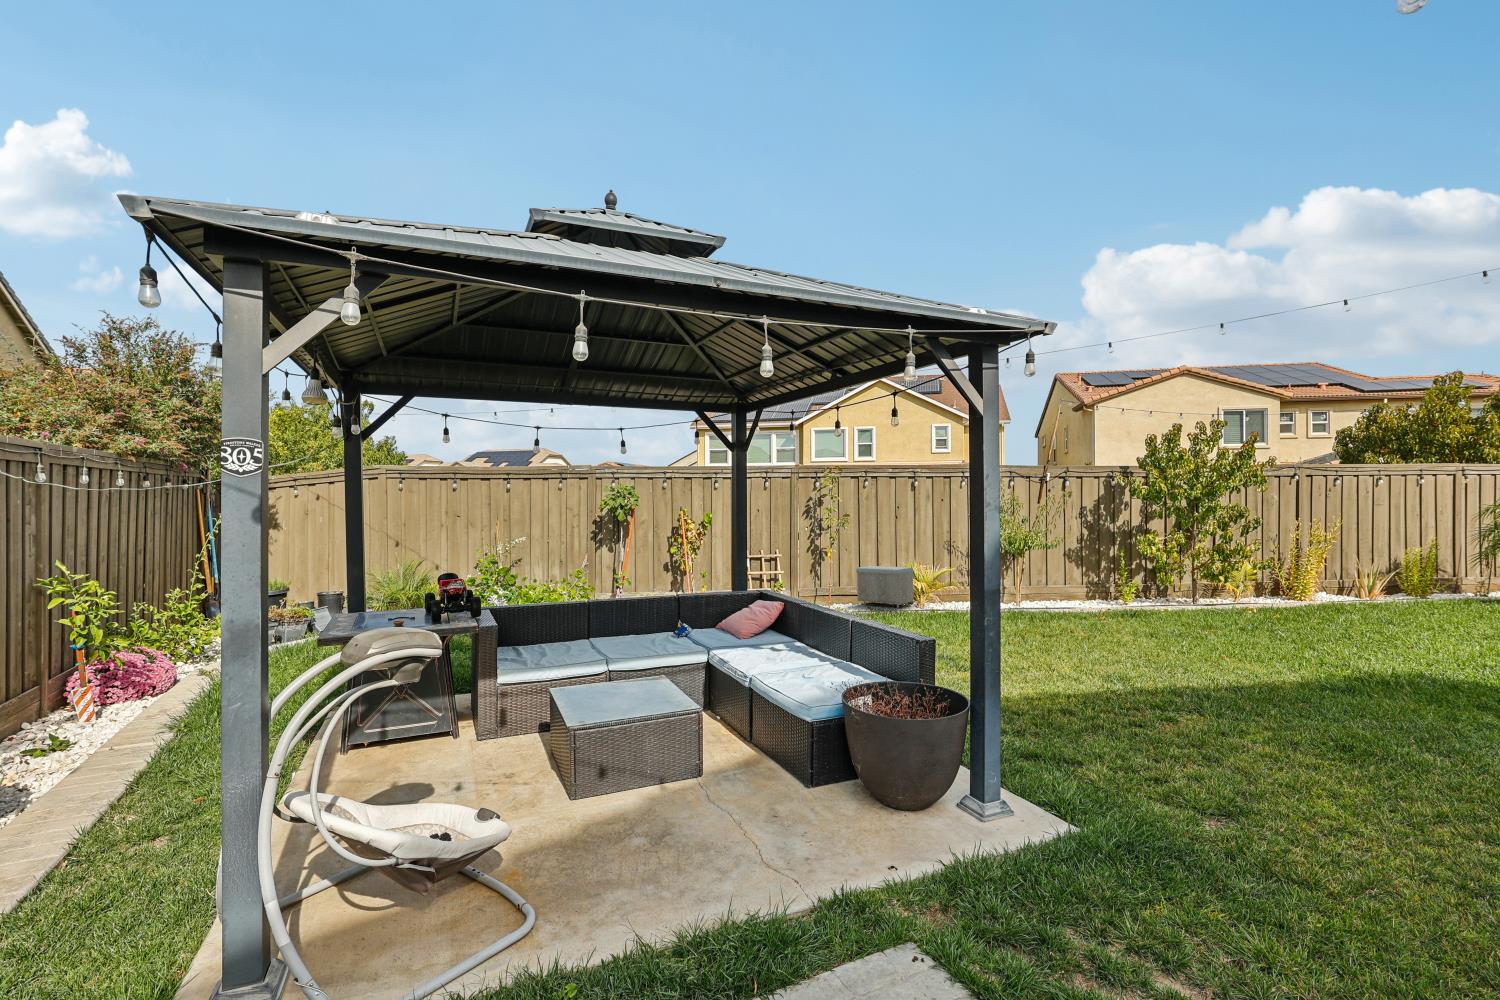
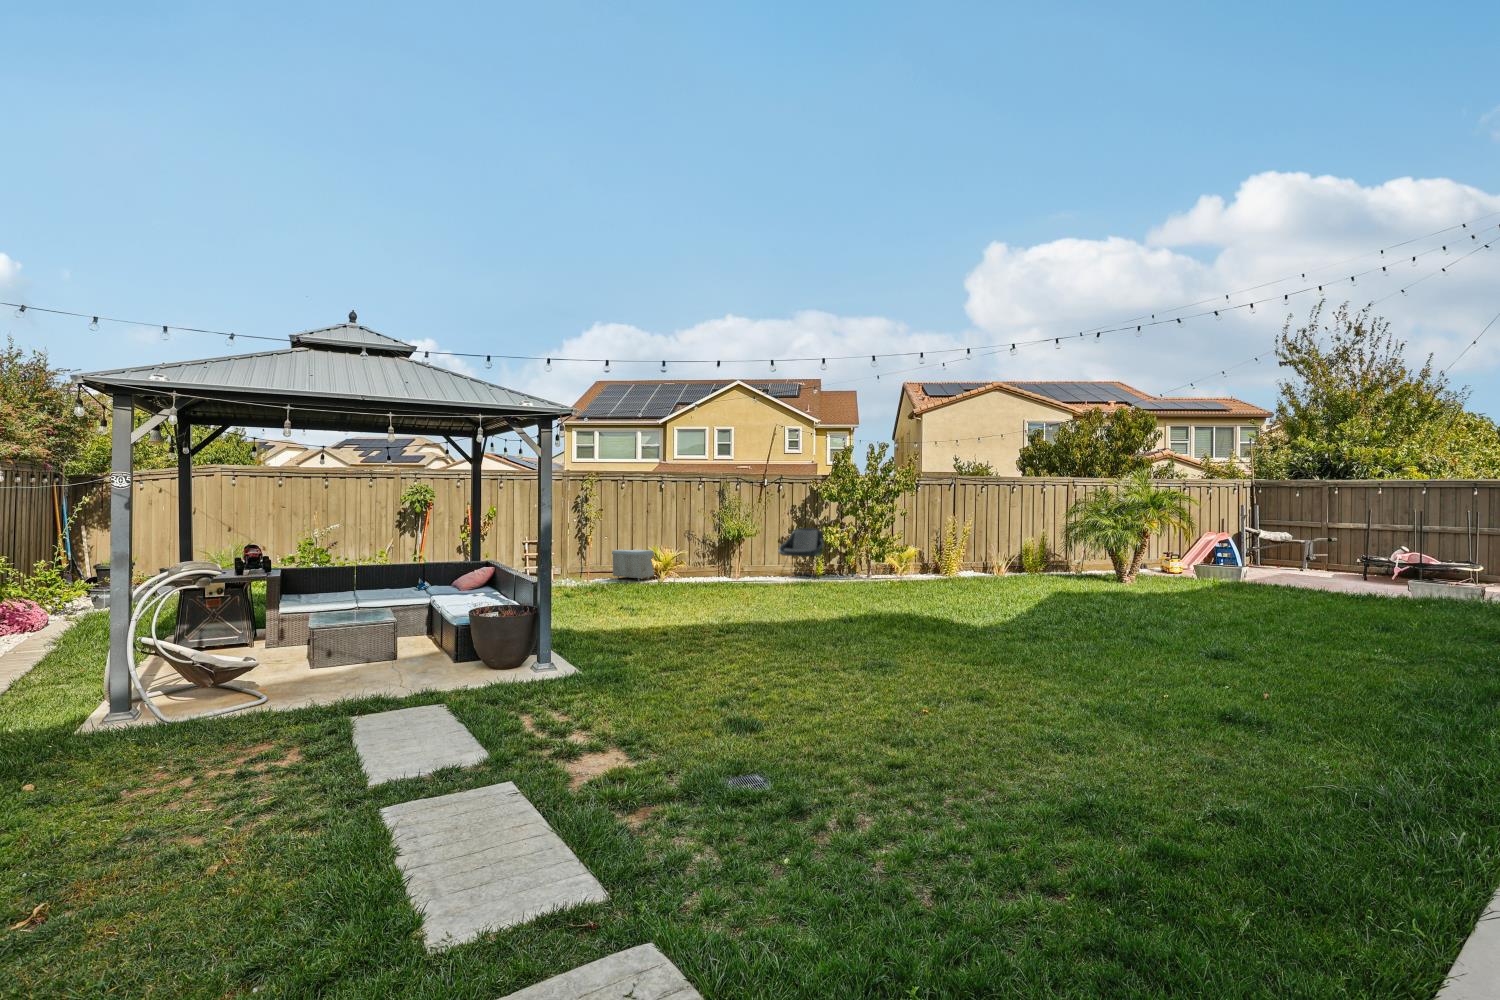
lounge chair: none [1073,536,1136,602] -> present [779,528,824,576]

